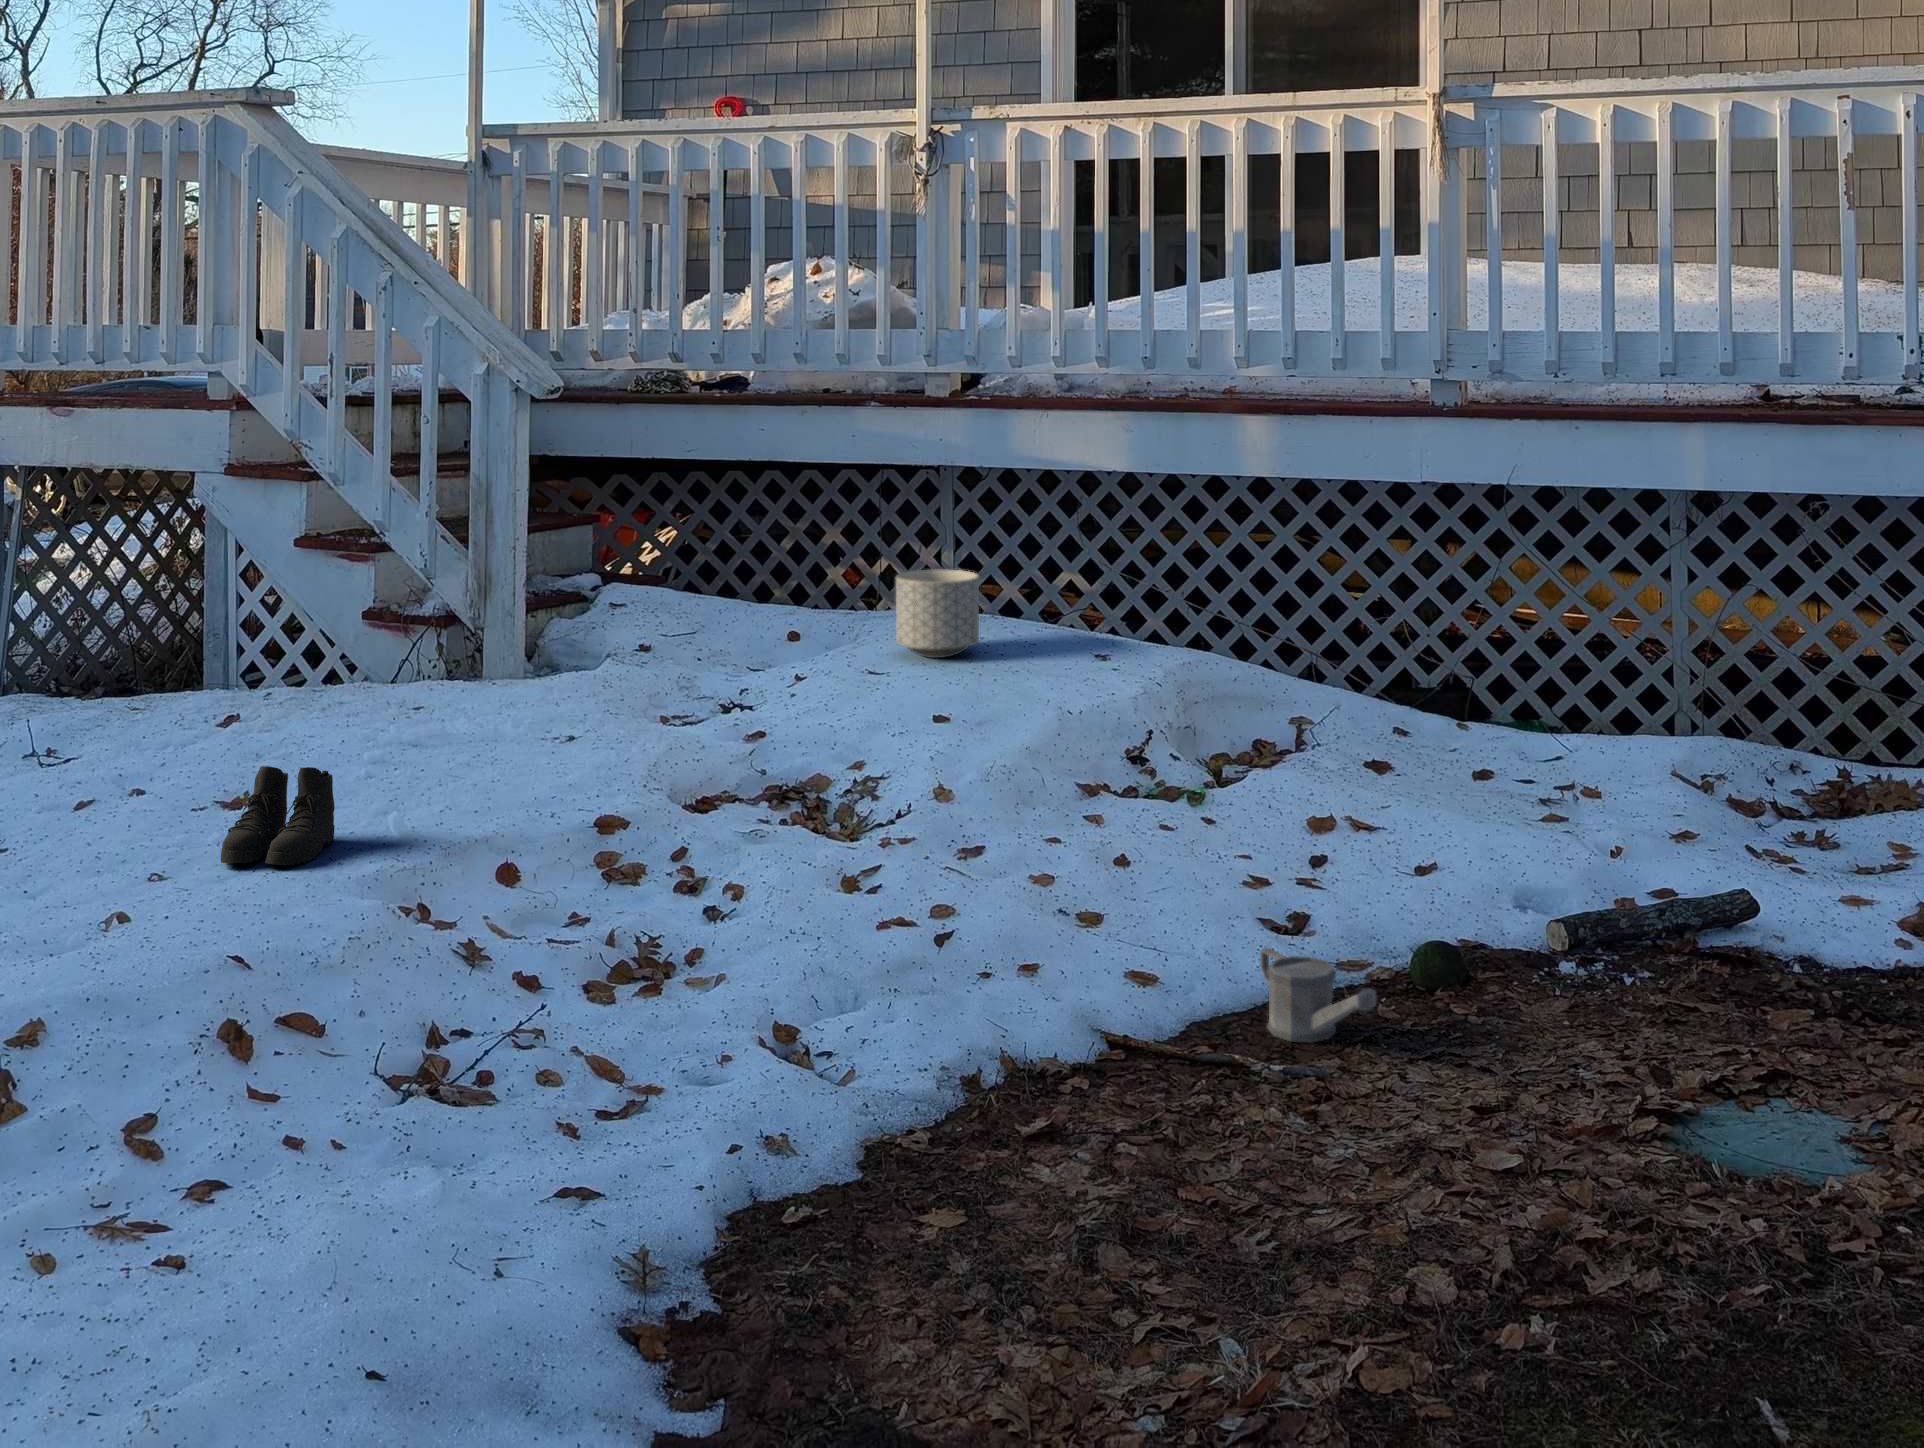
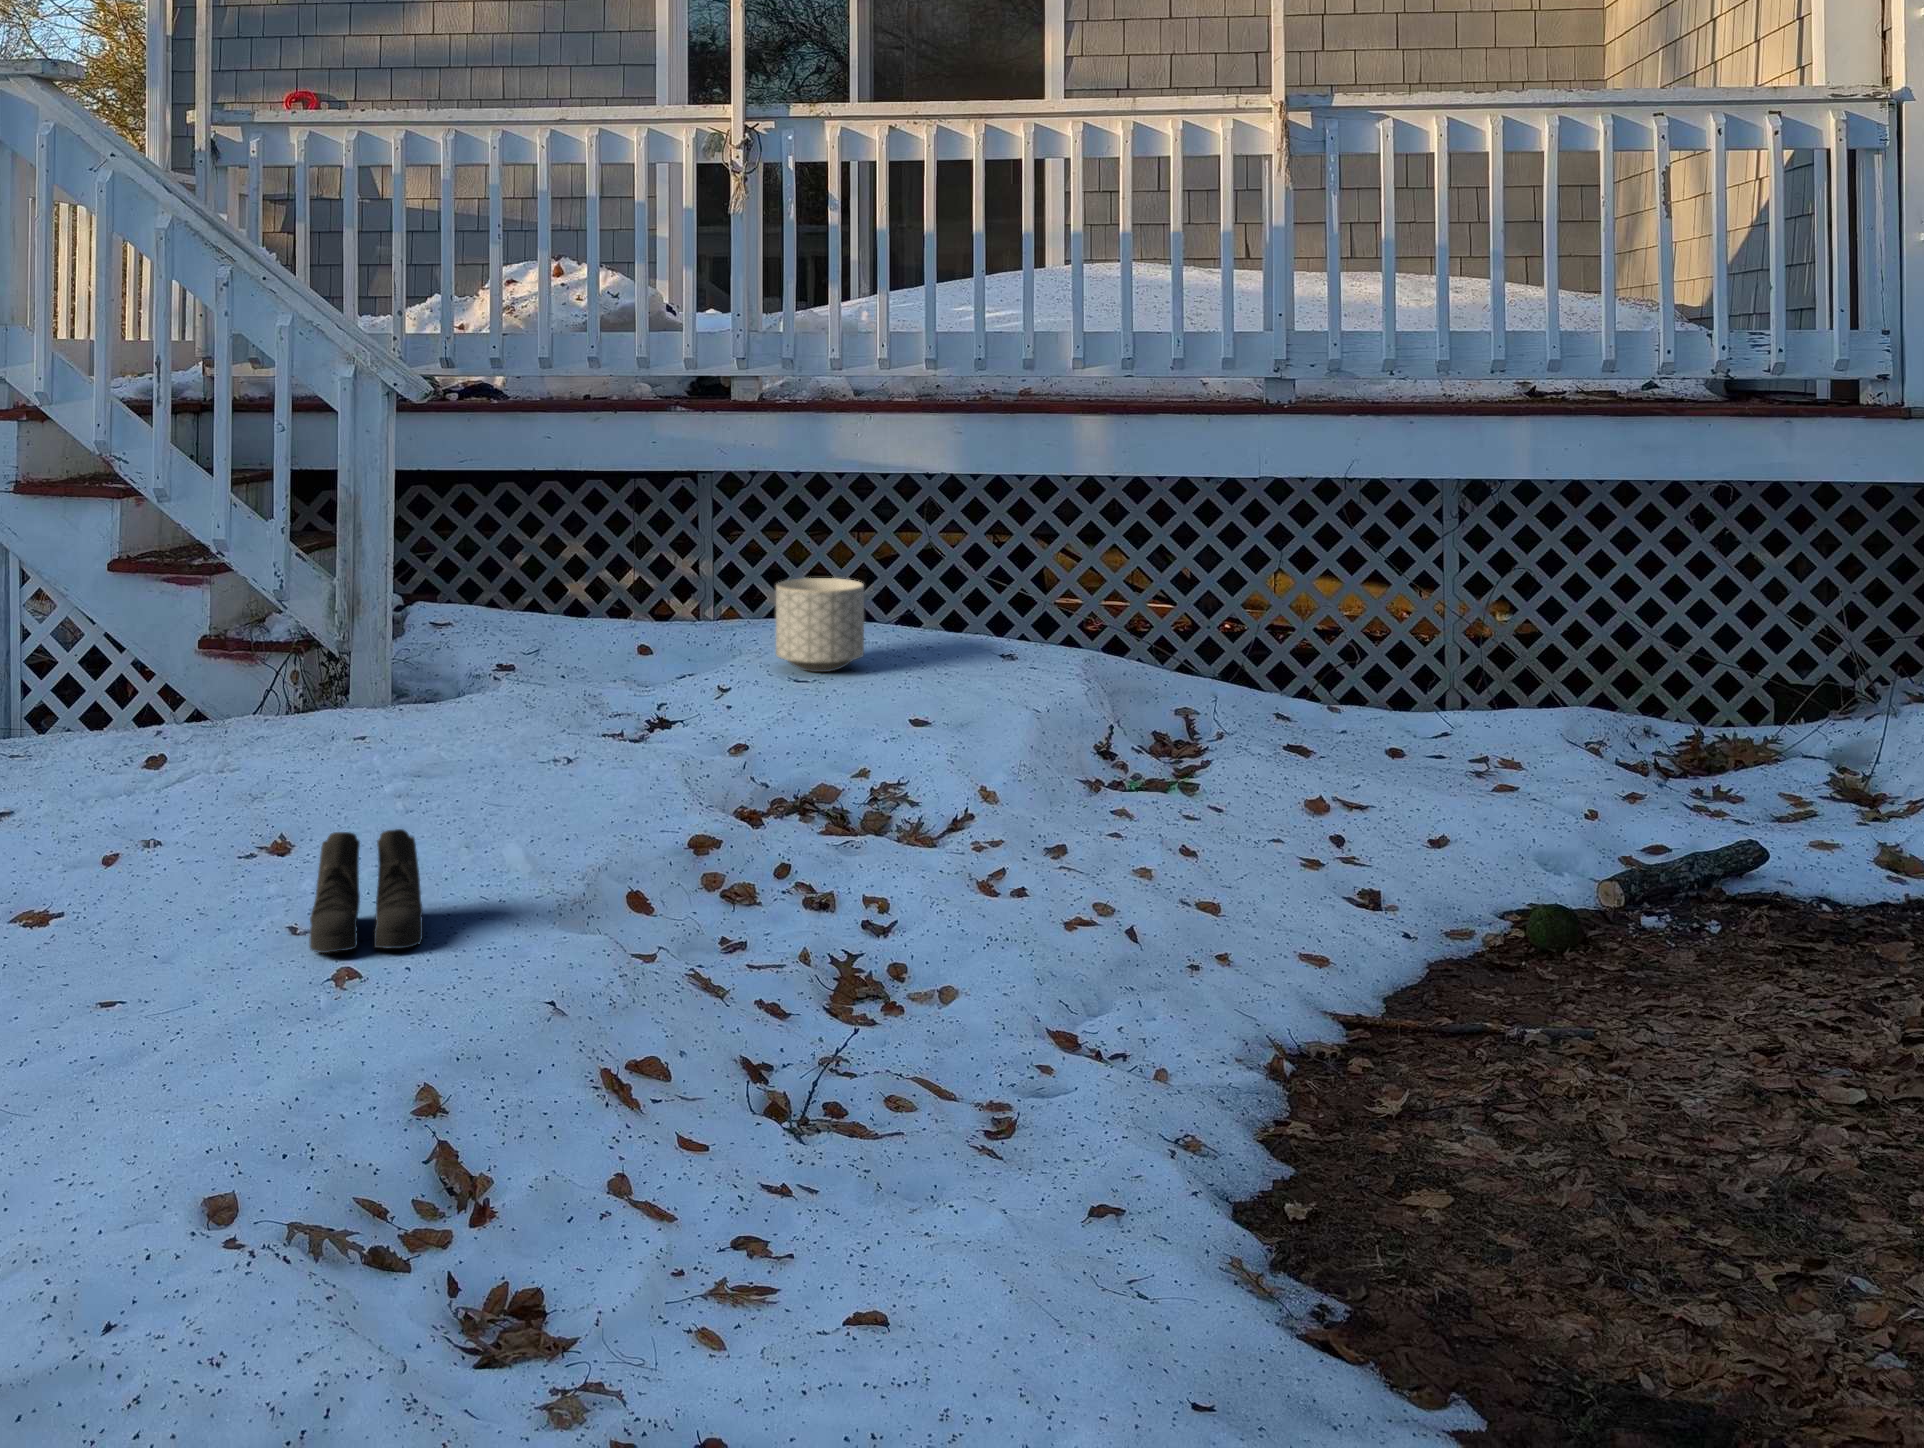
watering can: present [1260,948,1376,1043] -> none [1488,936,1668,1029]

